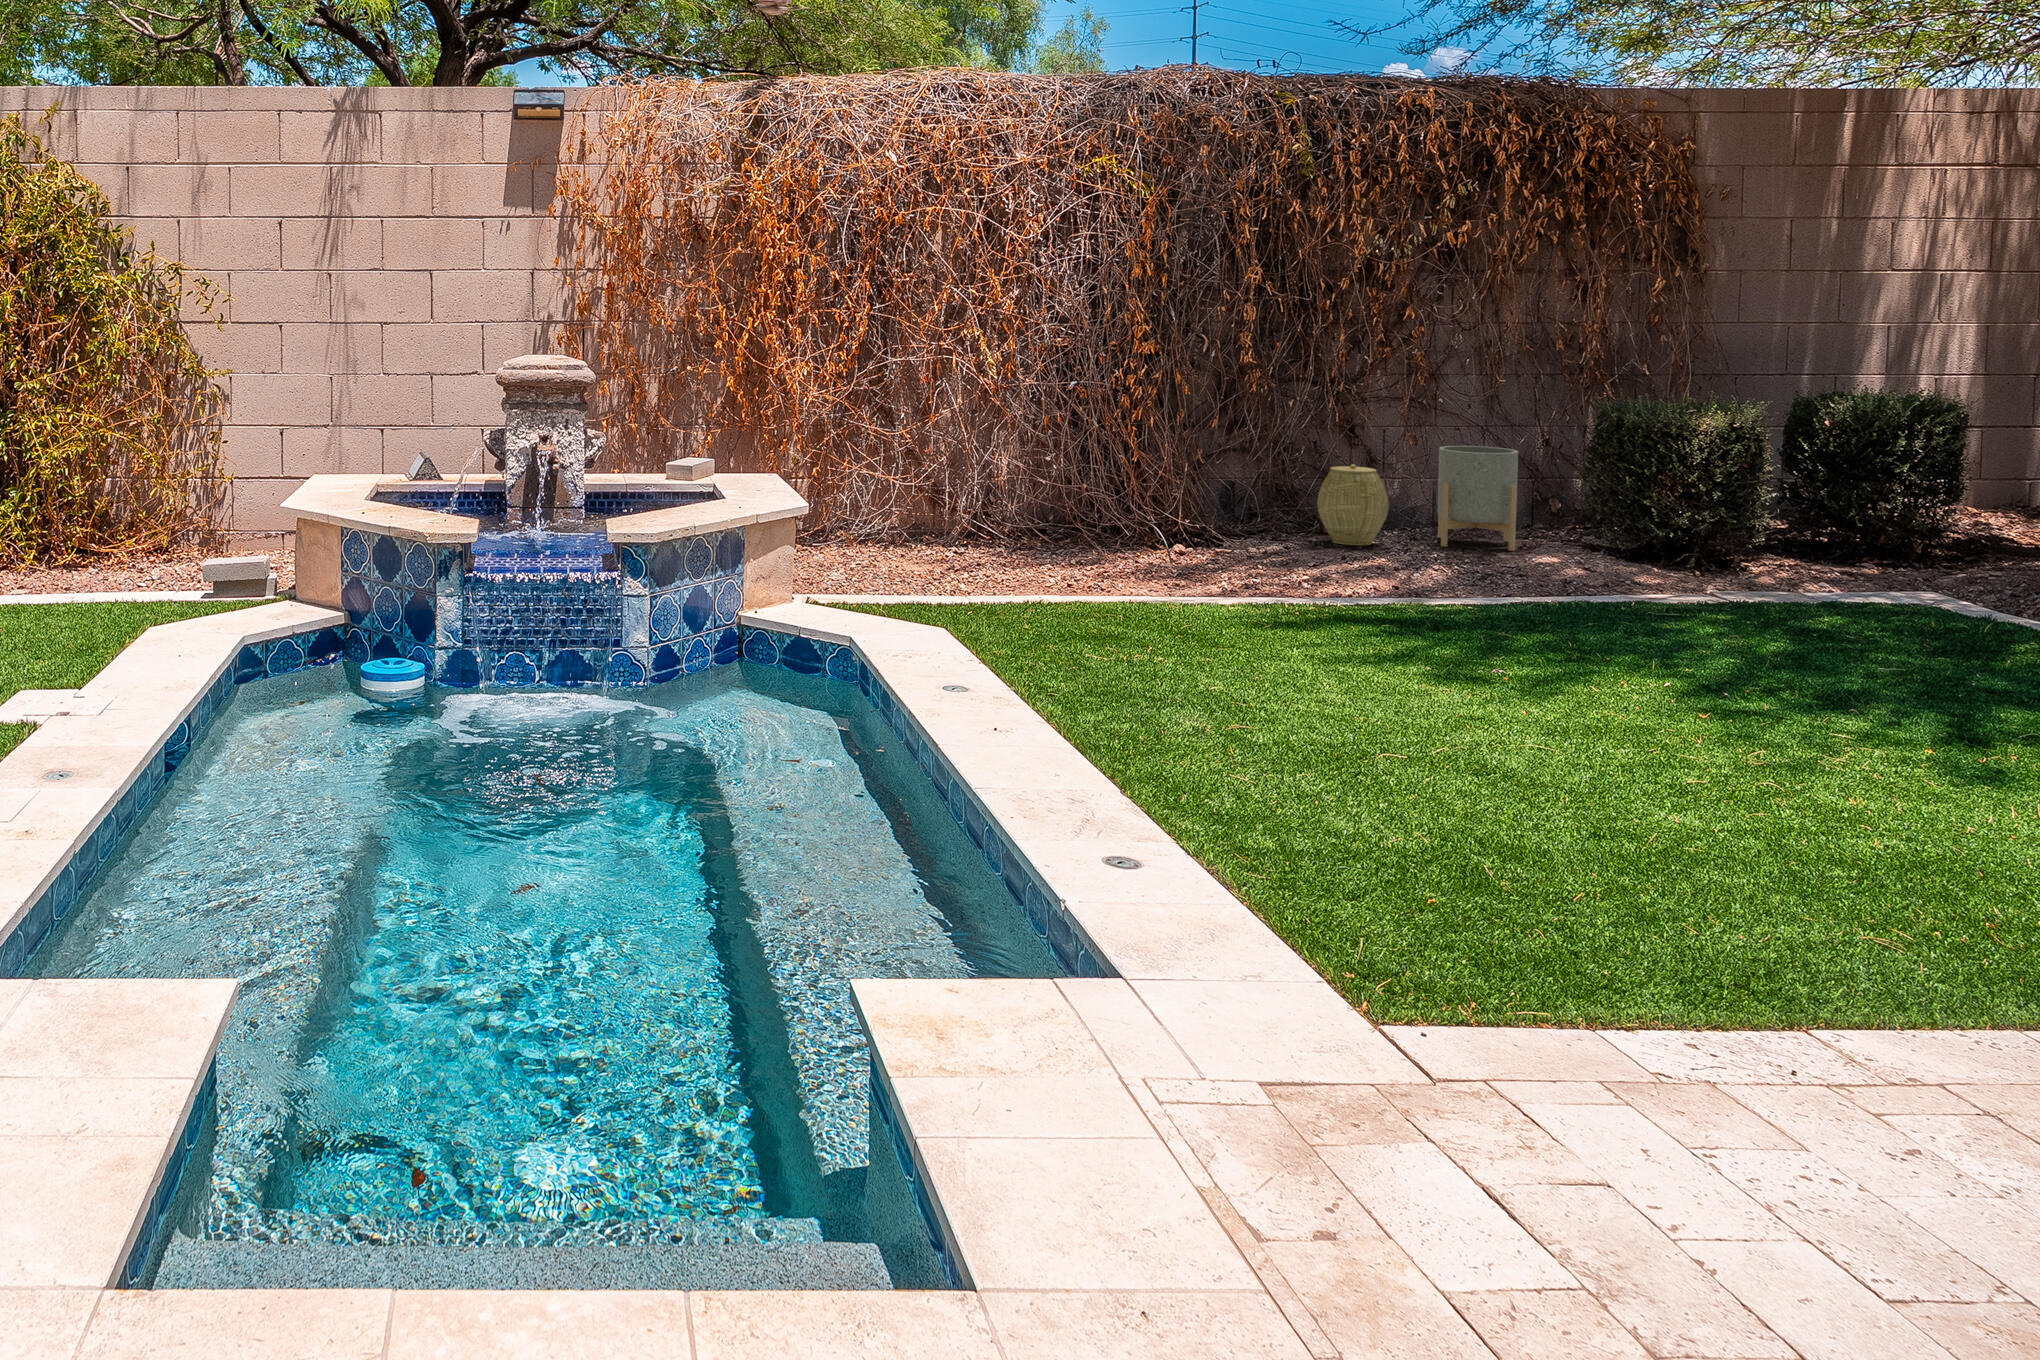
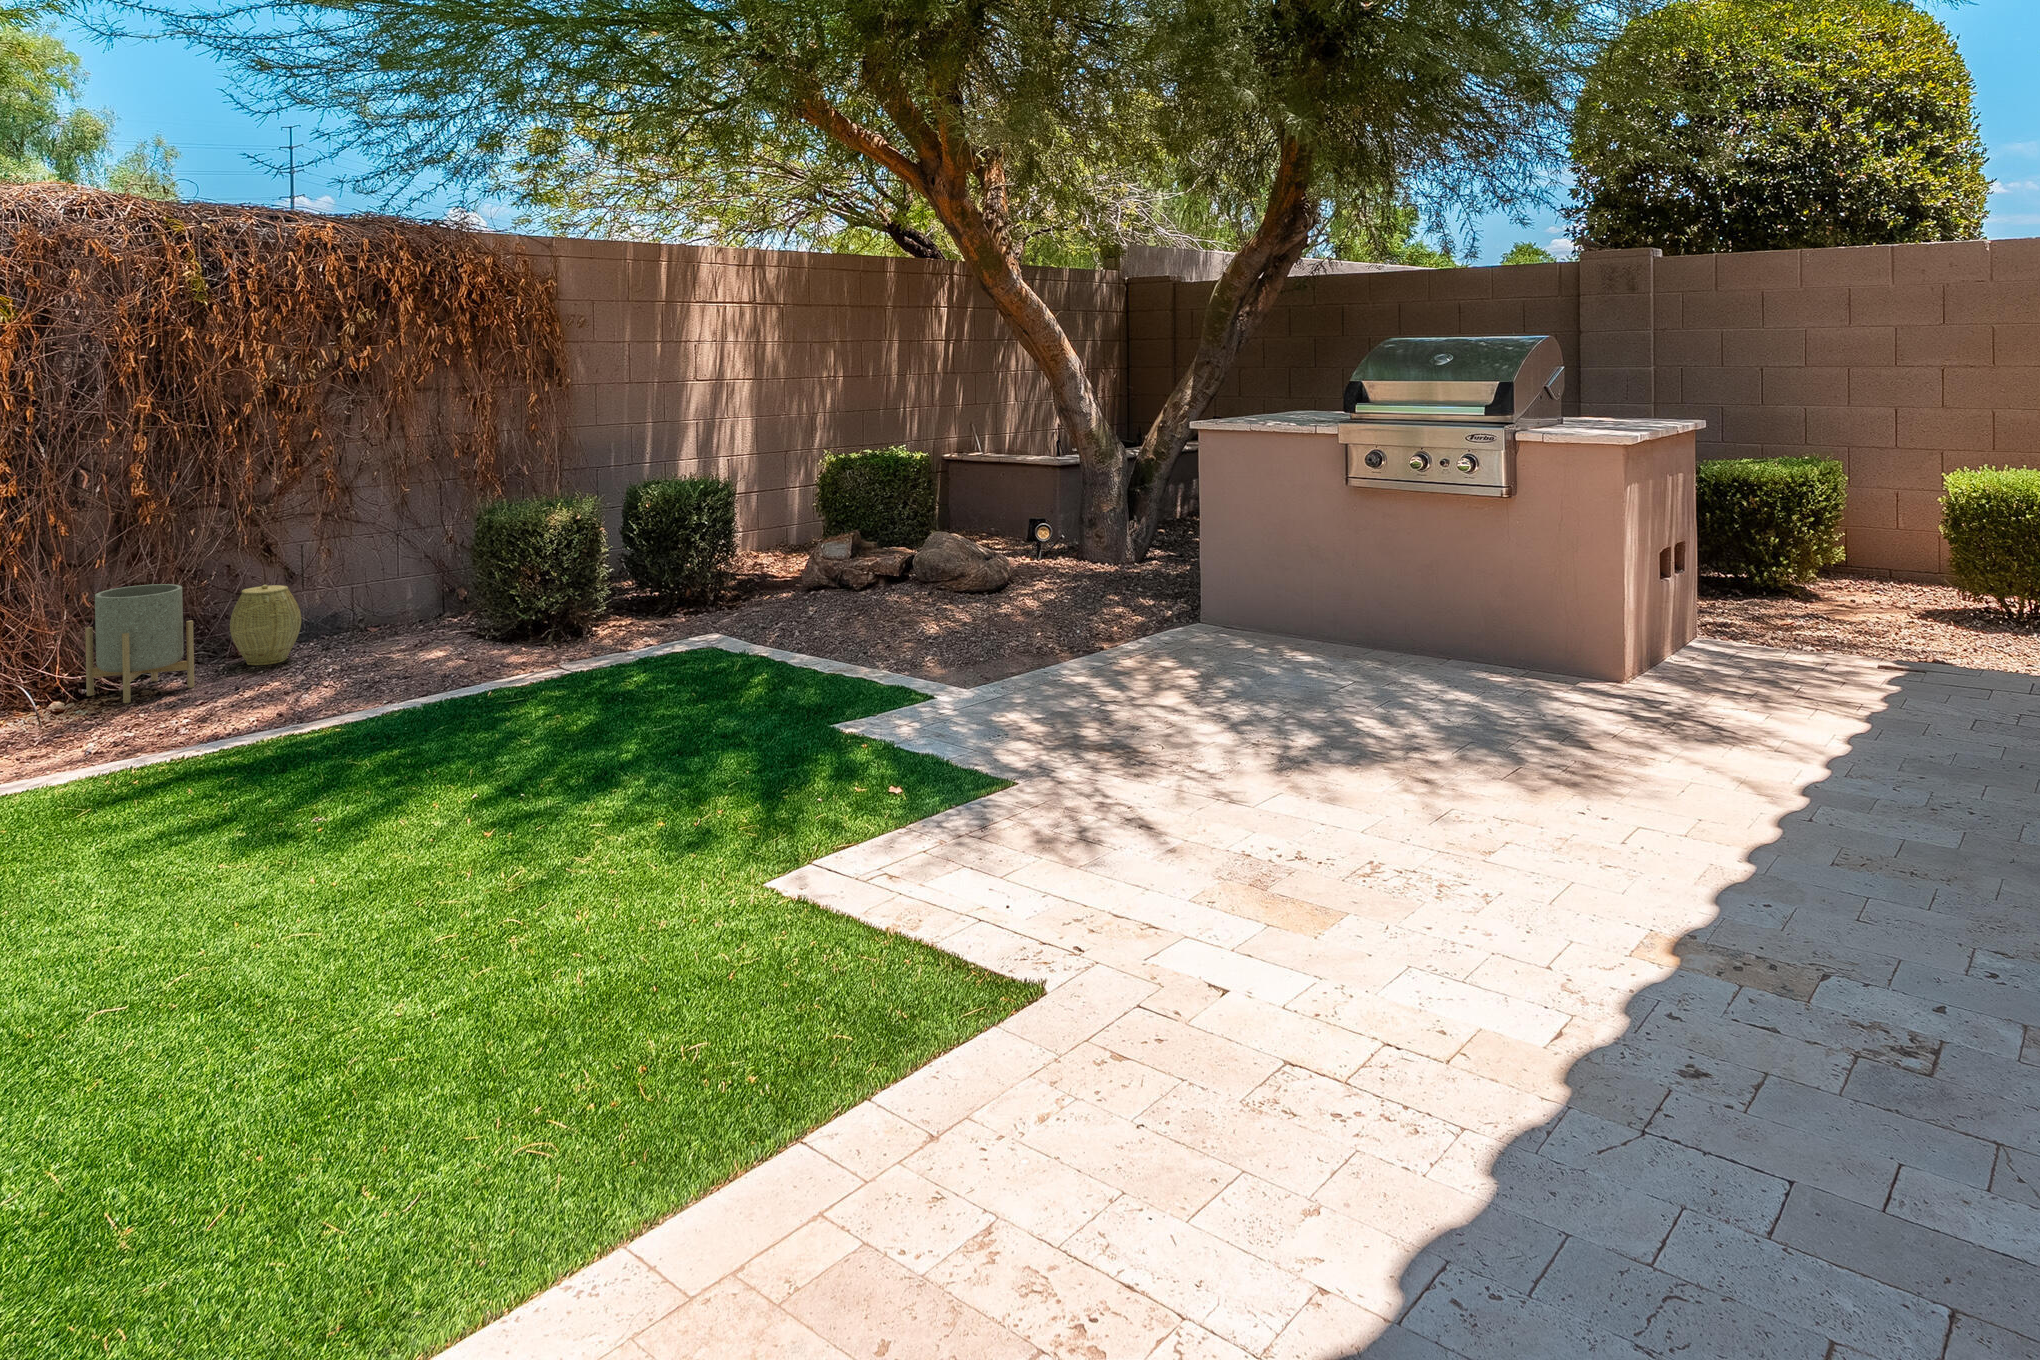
planter: present [1438,446,1518,551] -> present [85,584,194,703]

